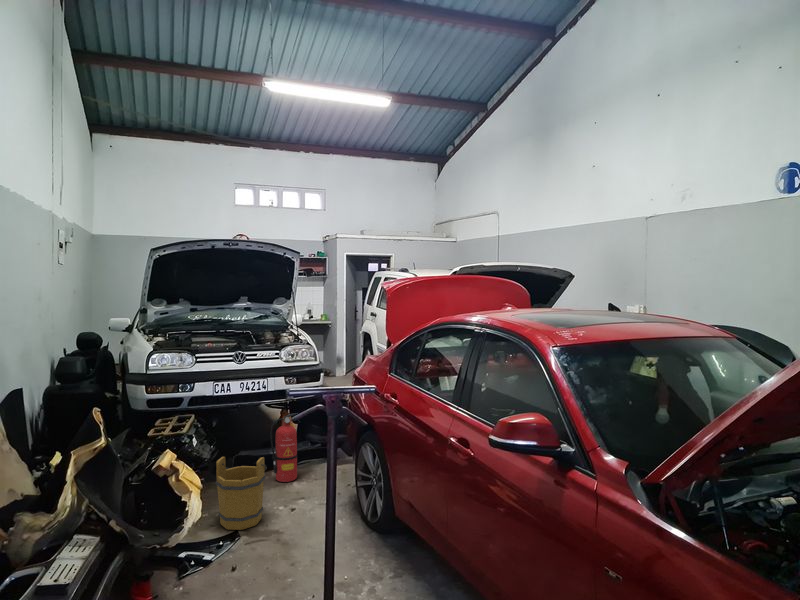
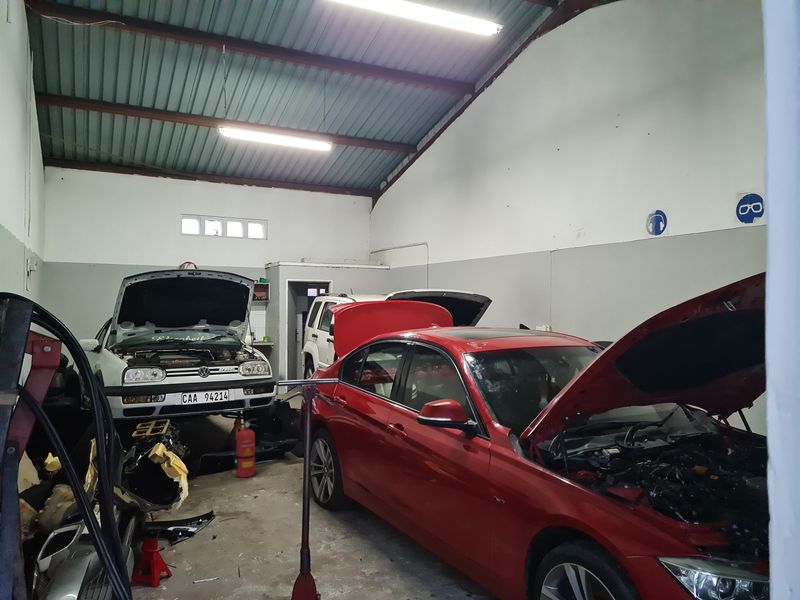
bucket: present [216,457,267,530] -> none [192,453,234,513]

